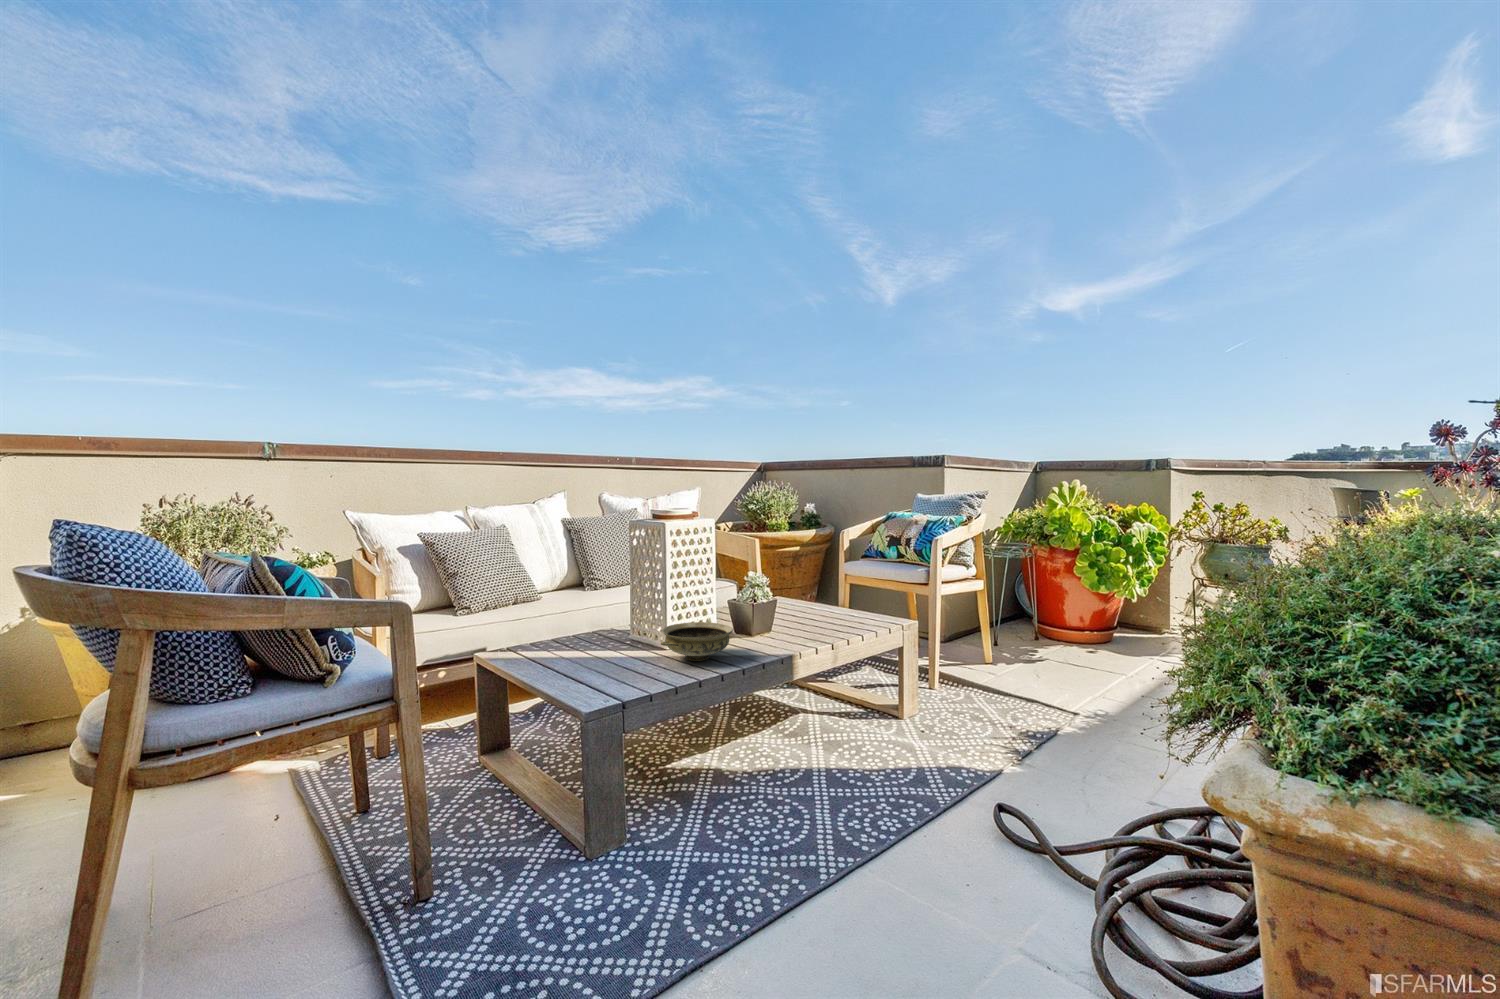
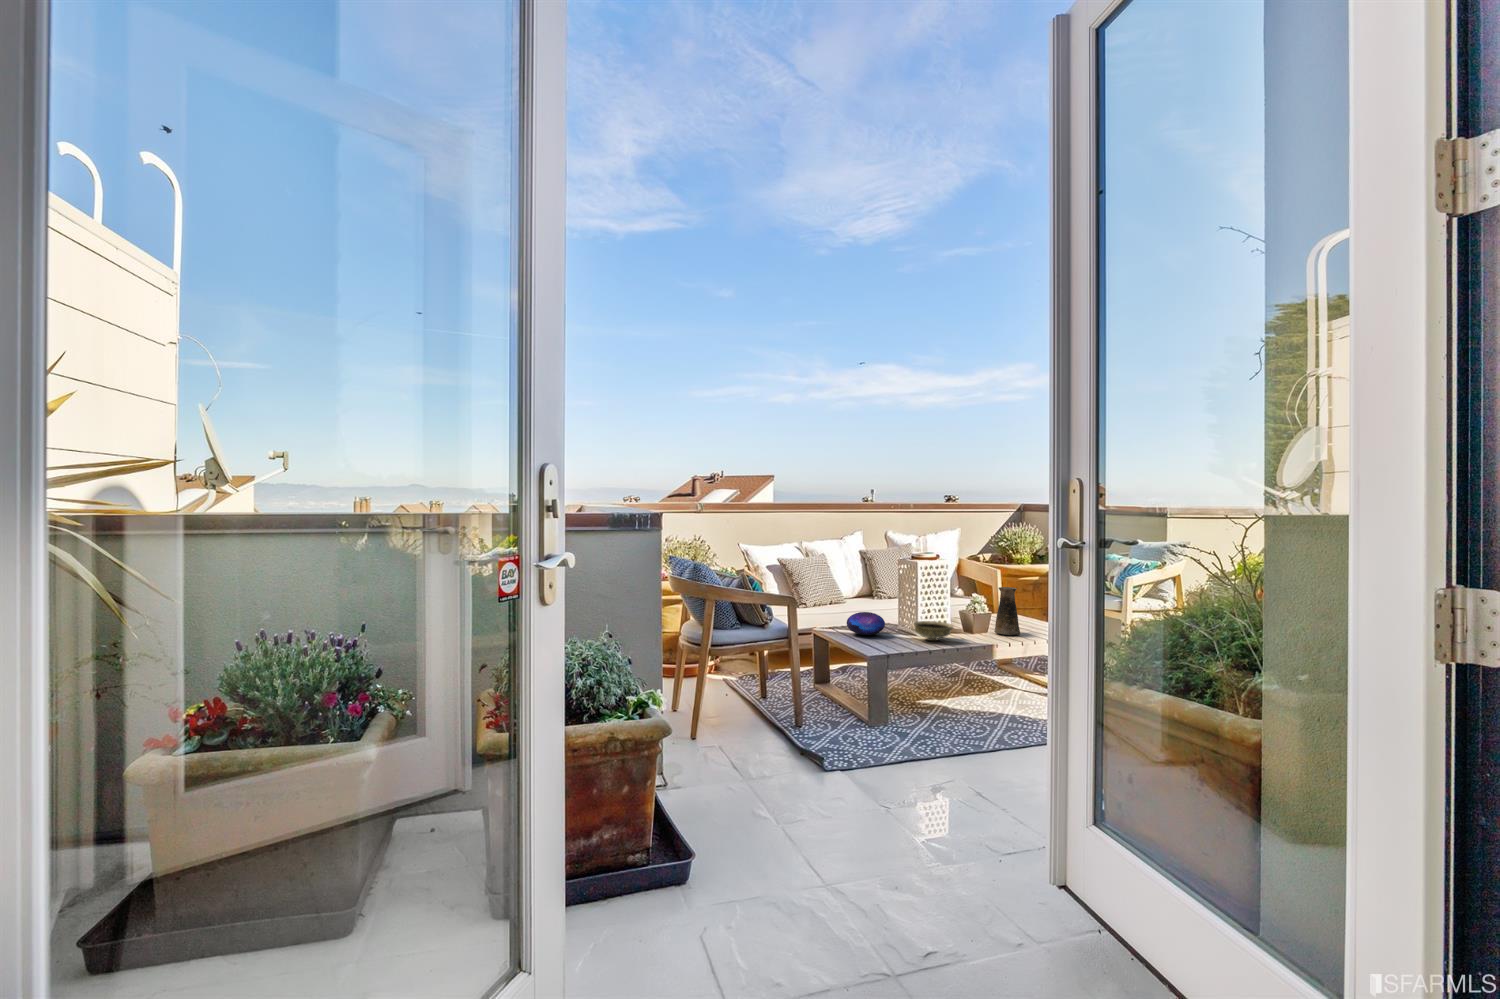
pitcher: none [786,556,826,633] -> present [994,587,1020,635]
decorative orb: none [533,616,609,661] -> present [847,612,885,635]

